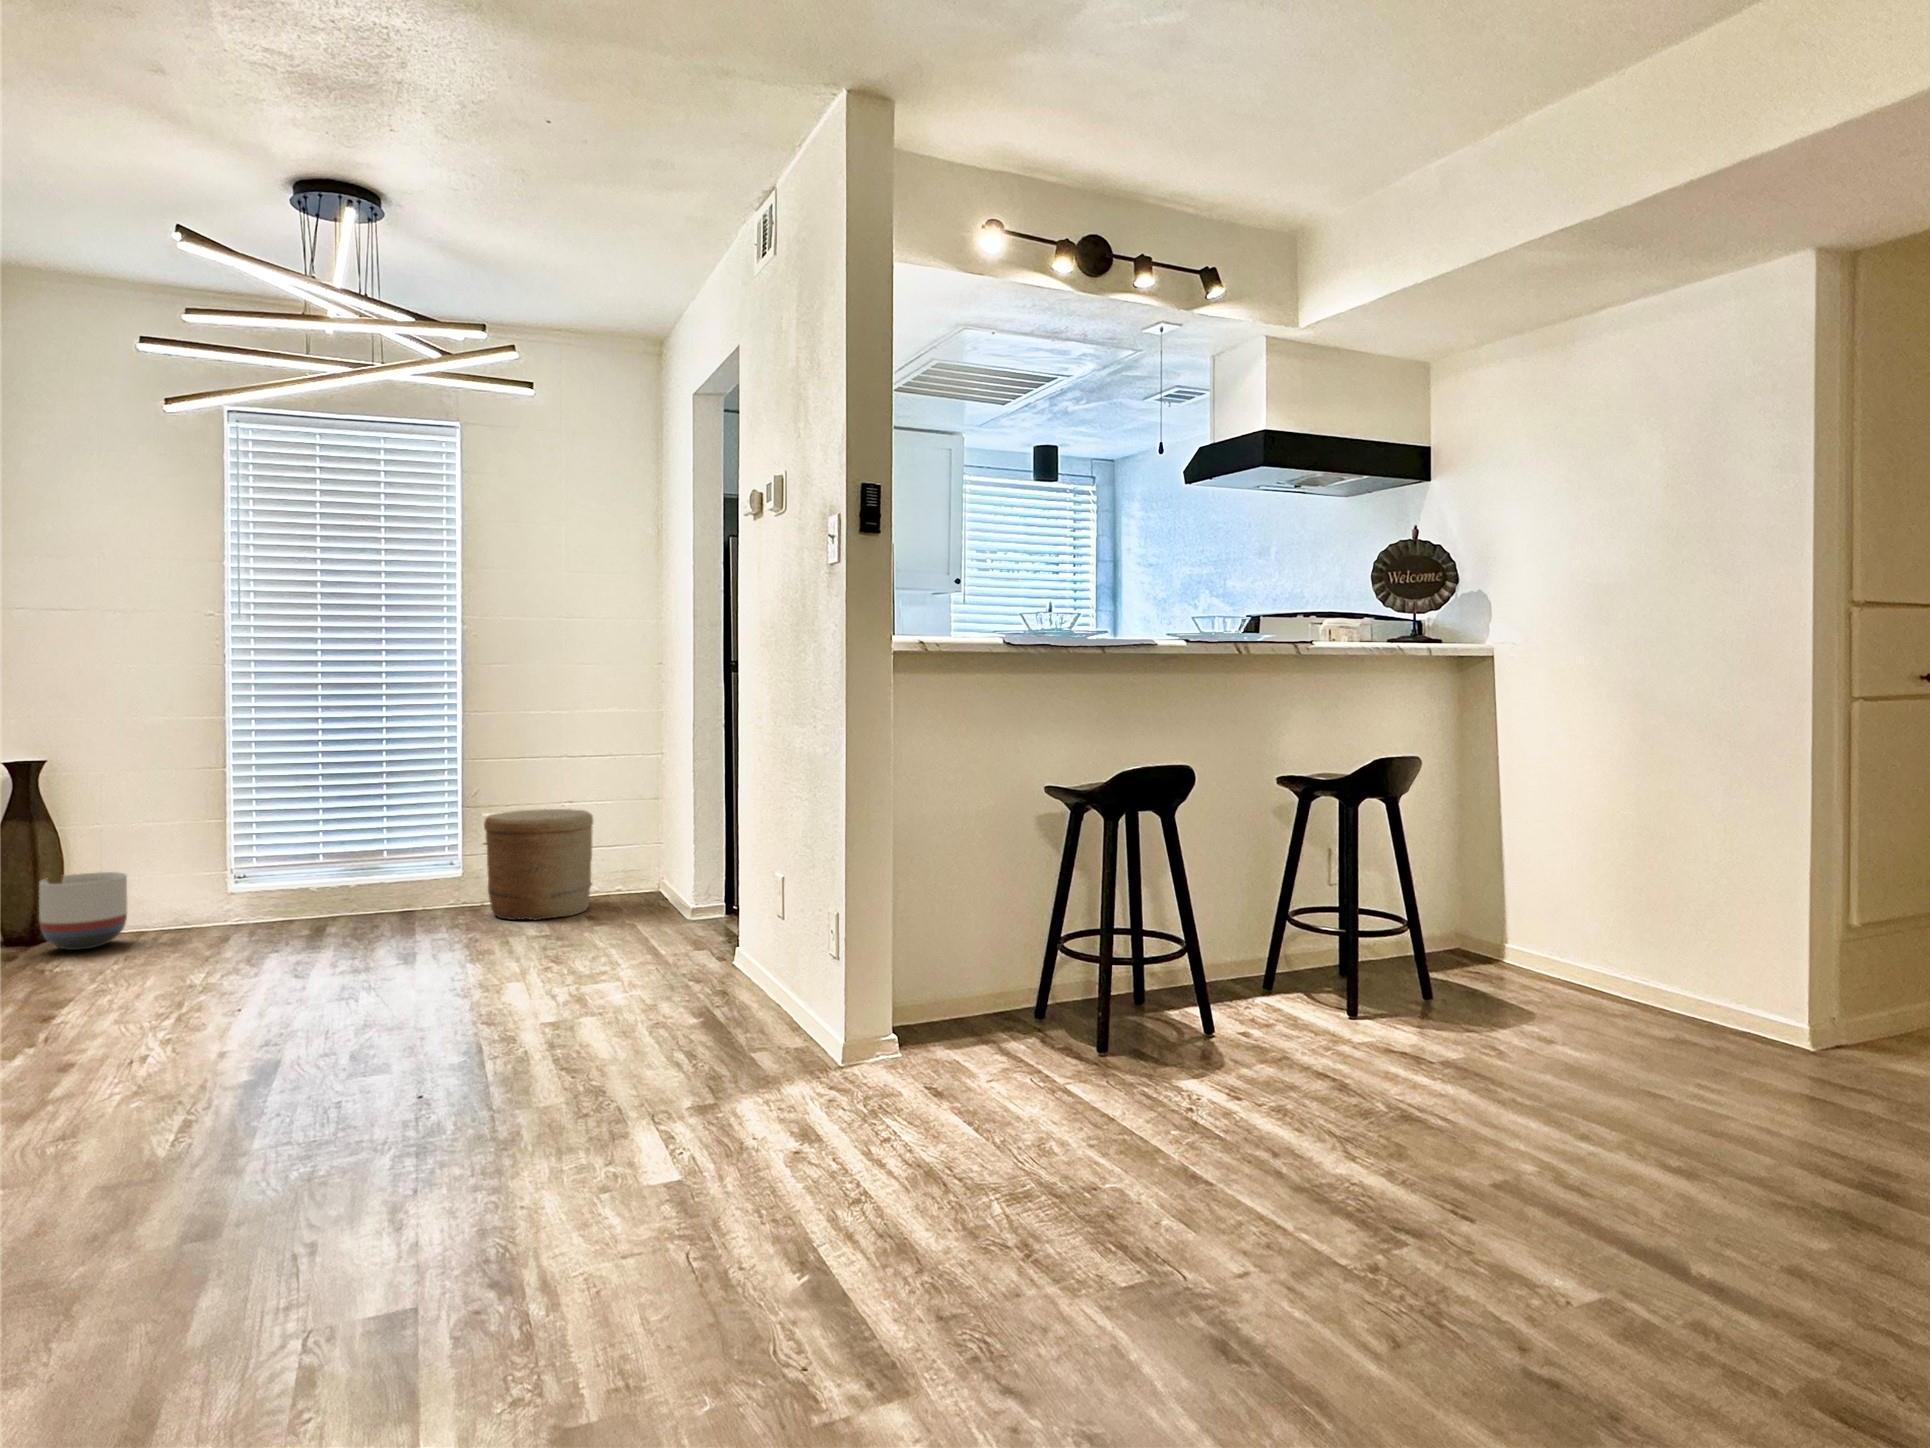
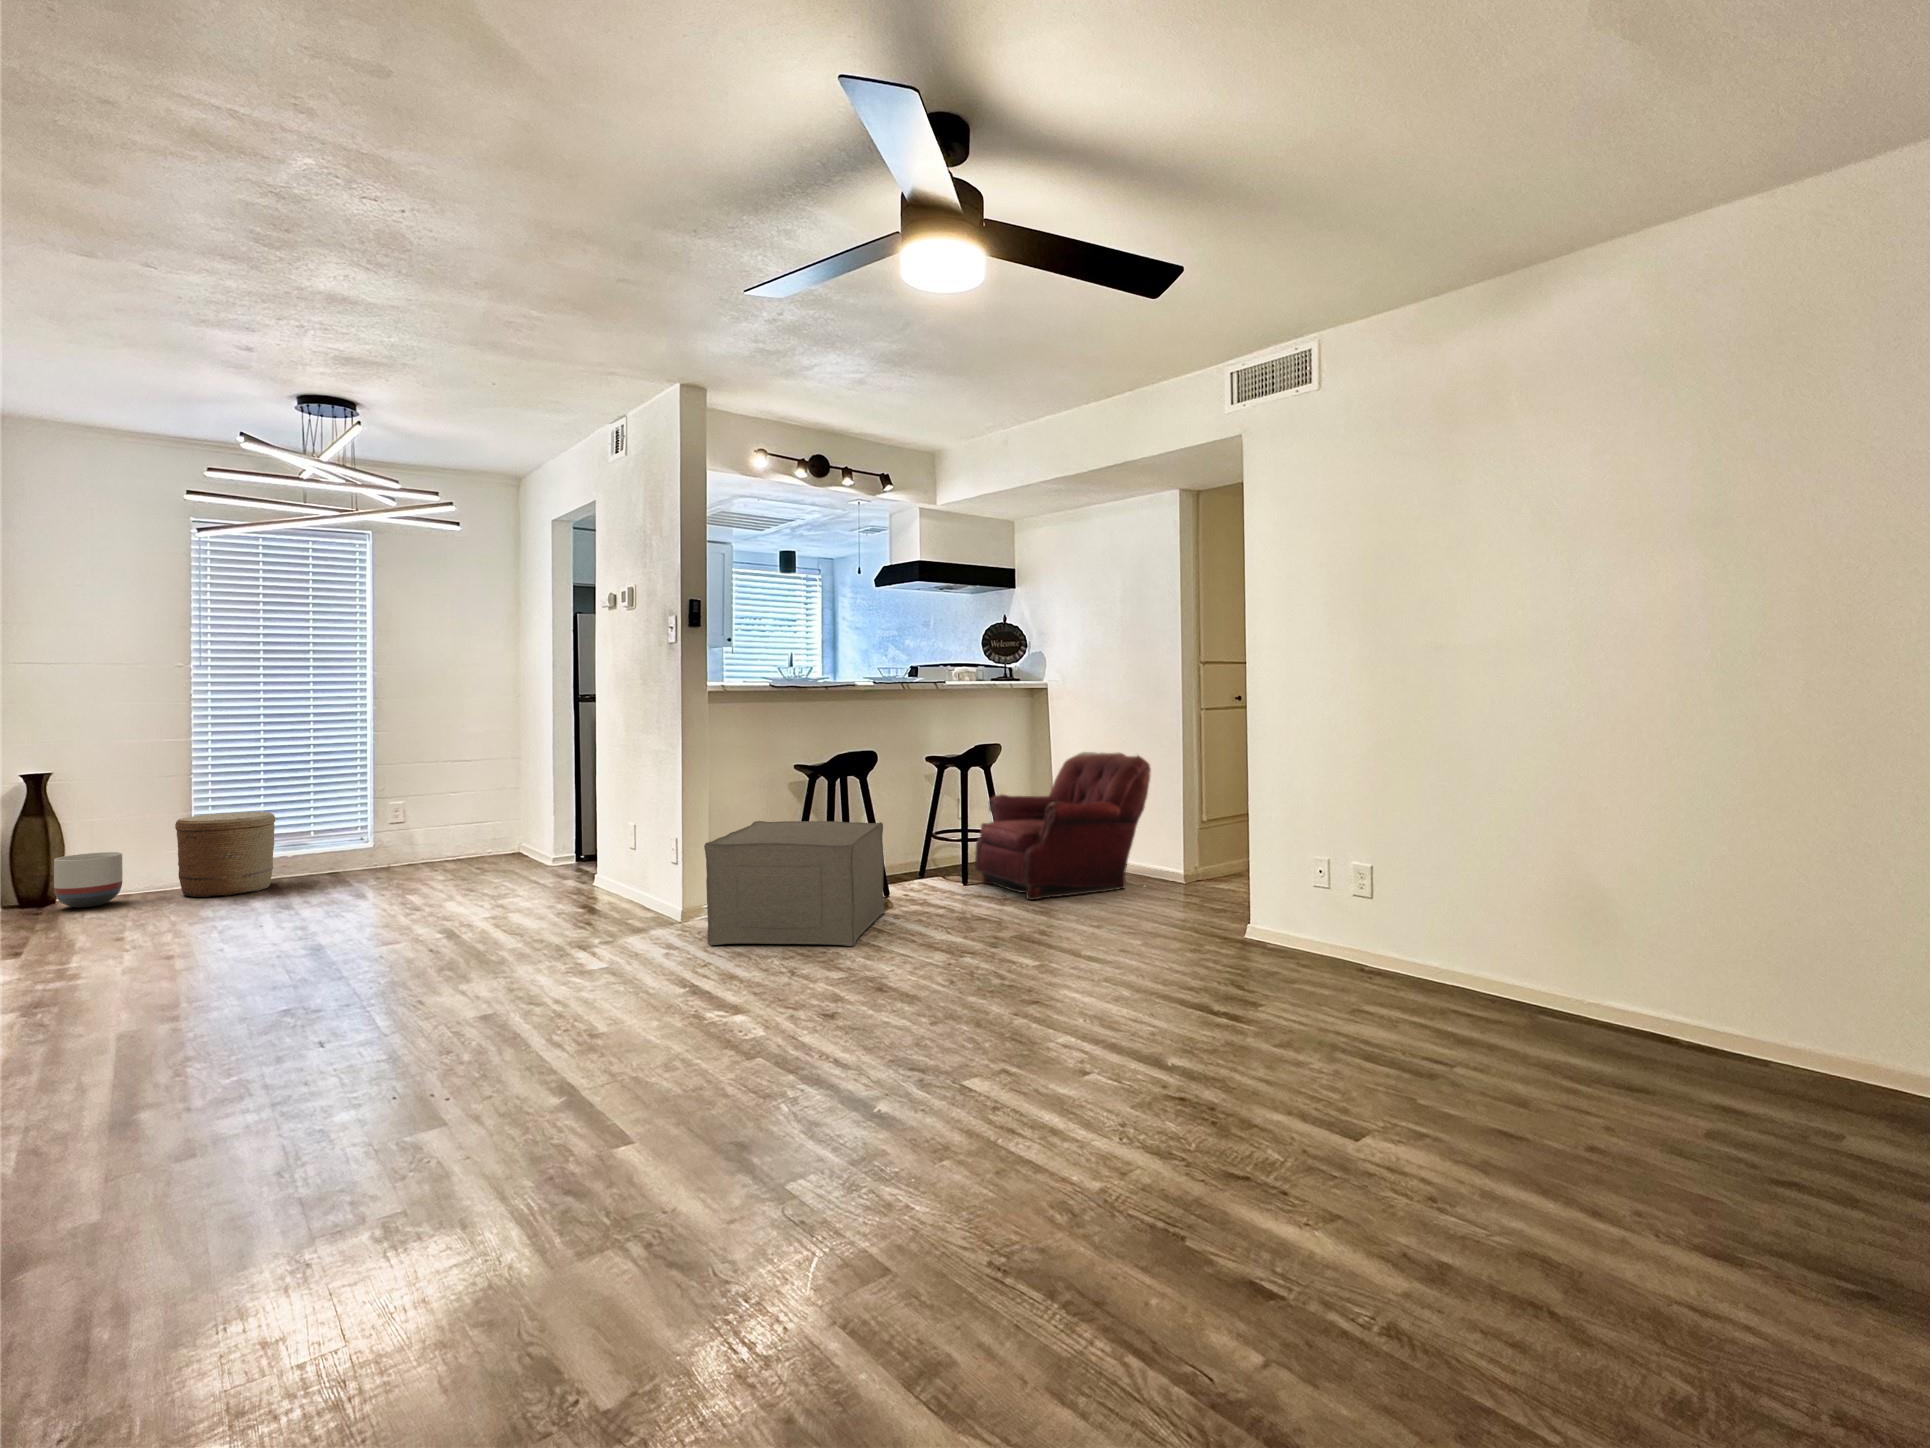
armchair: none [1370,775,1753,1072] -> present [975,752,1151,900]
woven basket: present [484,809,593,920] -> present [175,812,275,897]
ottoman: none [869,889,1210,1176] -> present [704,821,885,946]

